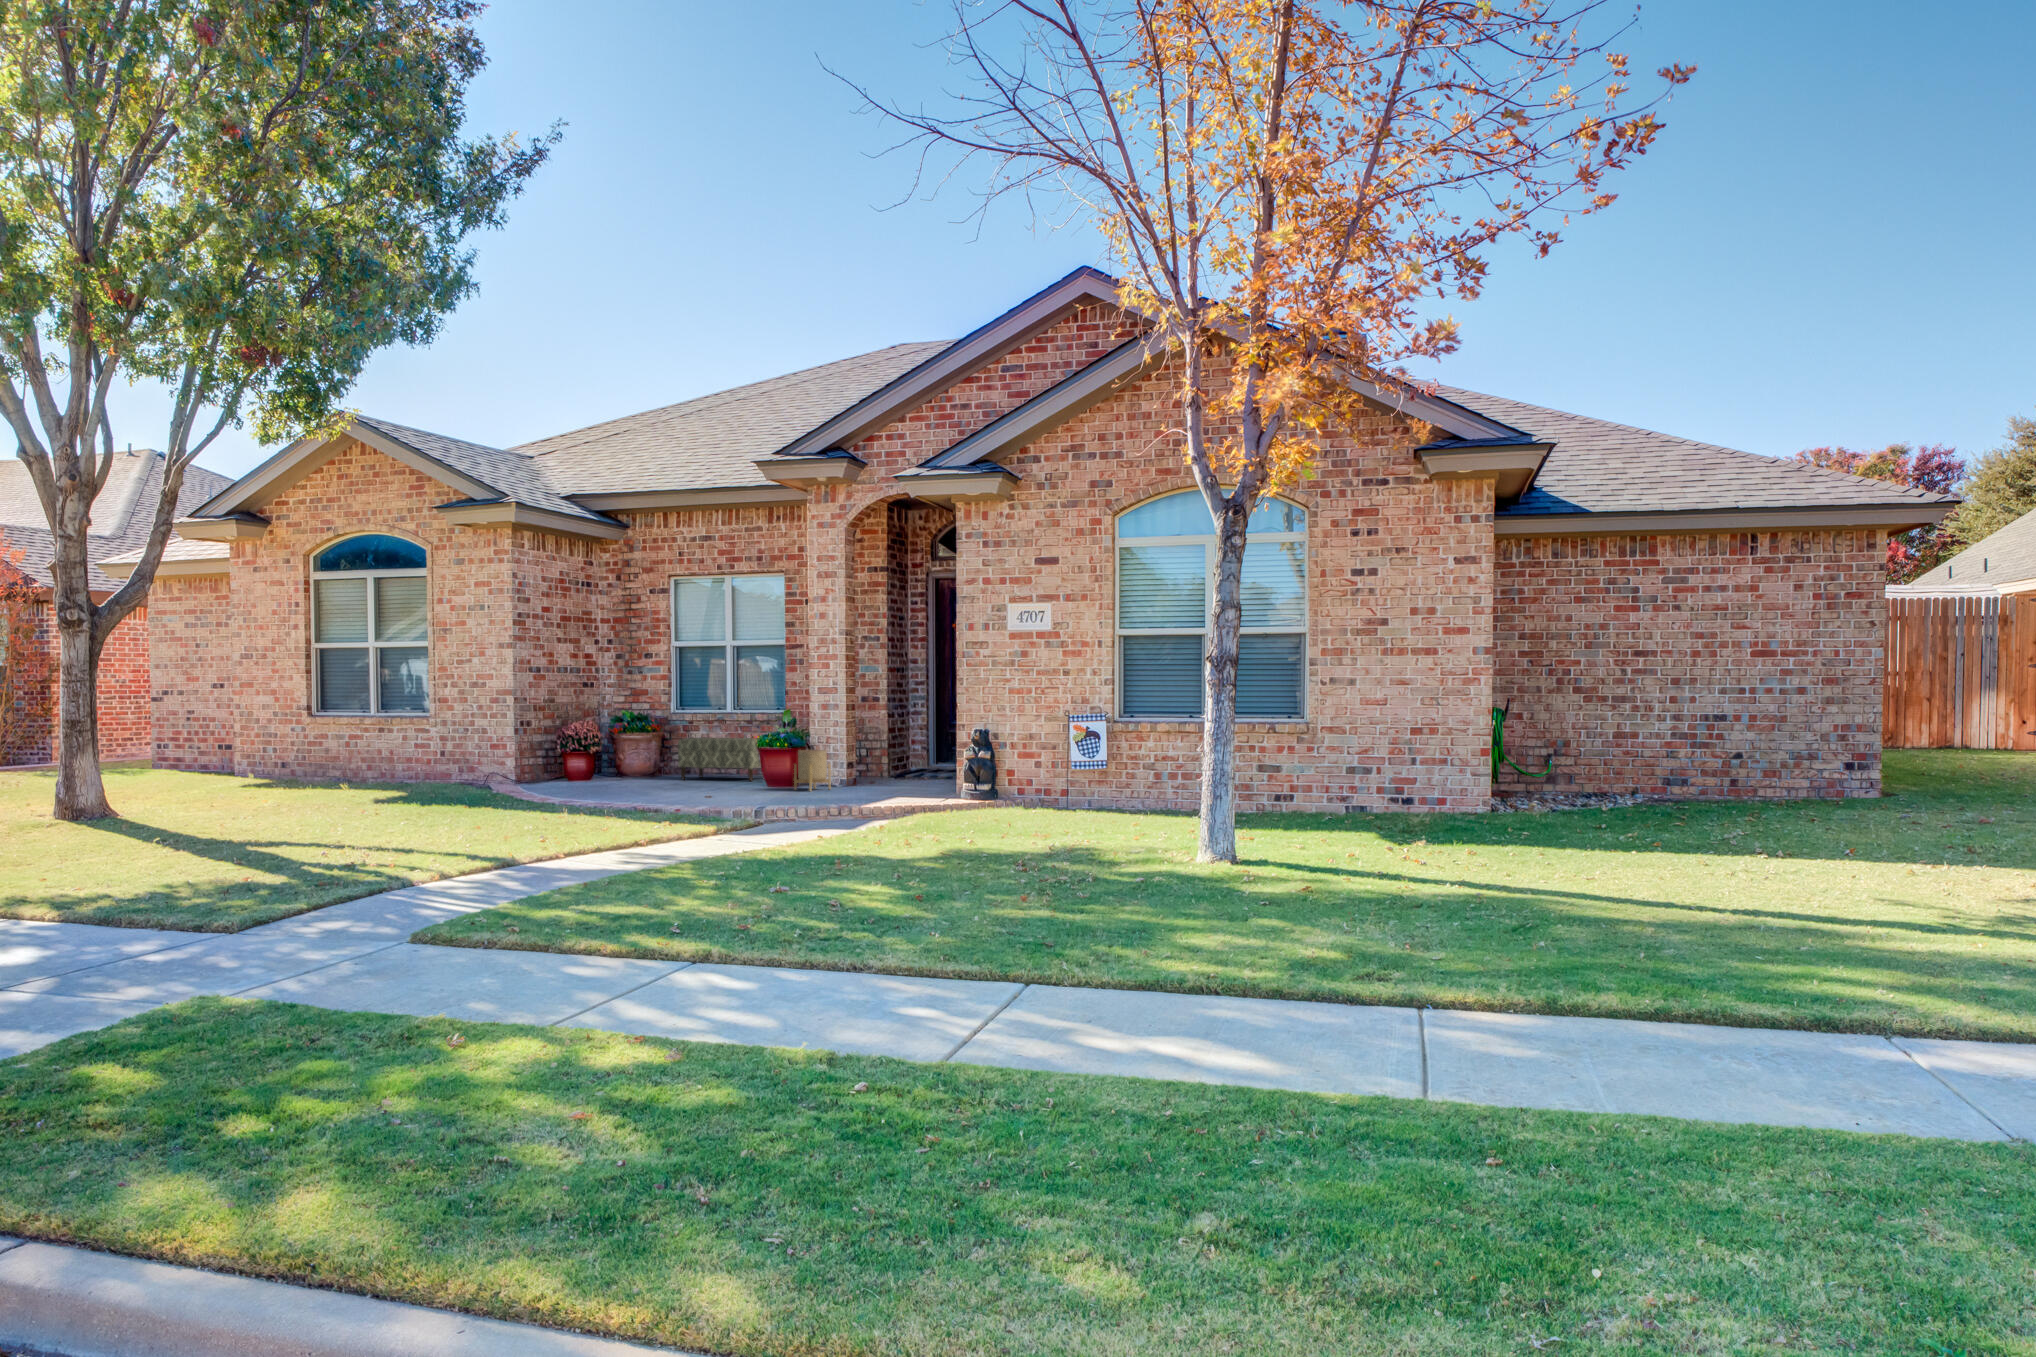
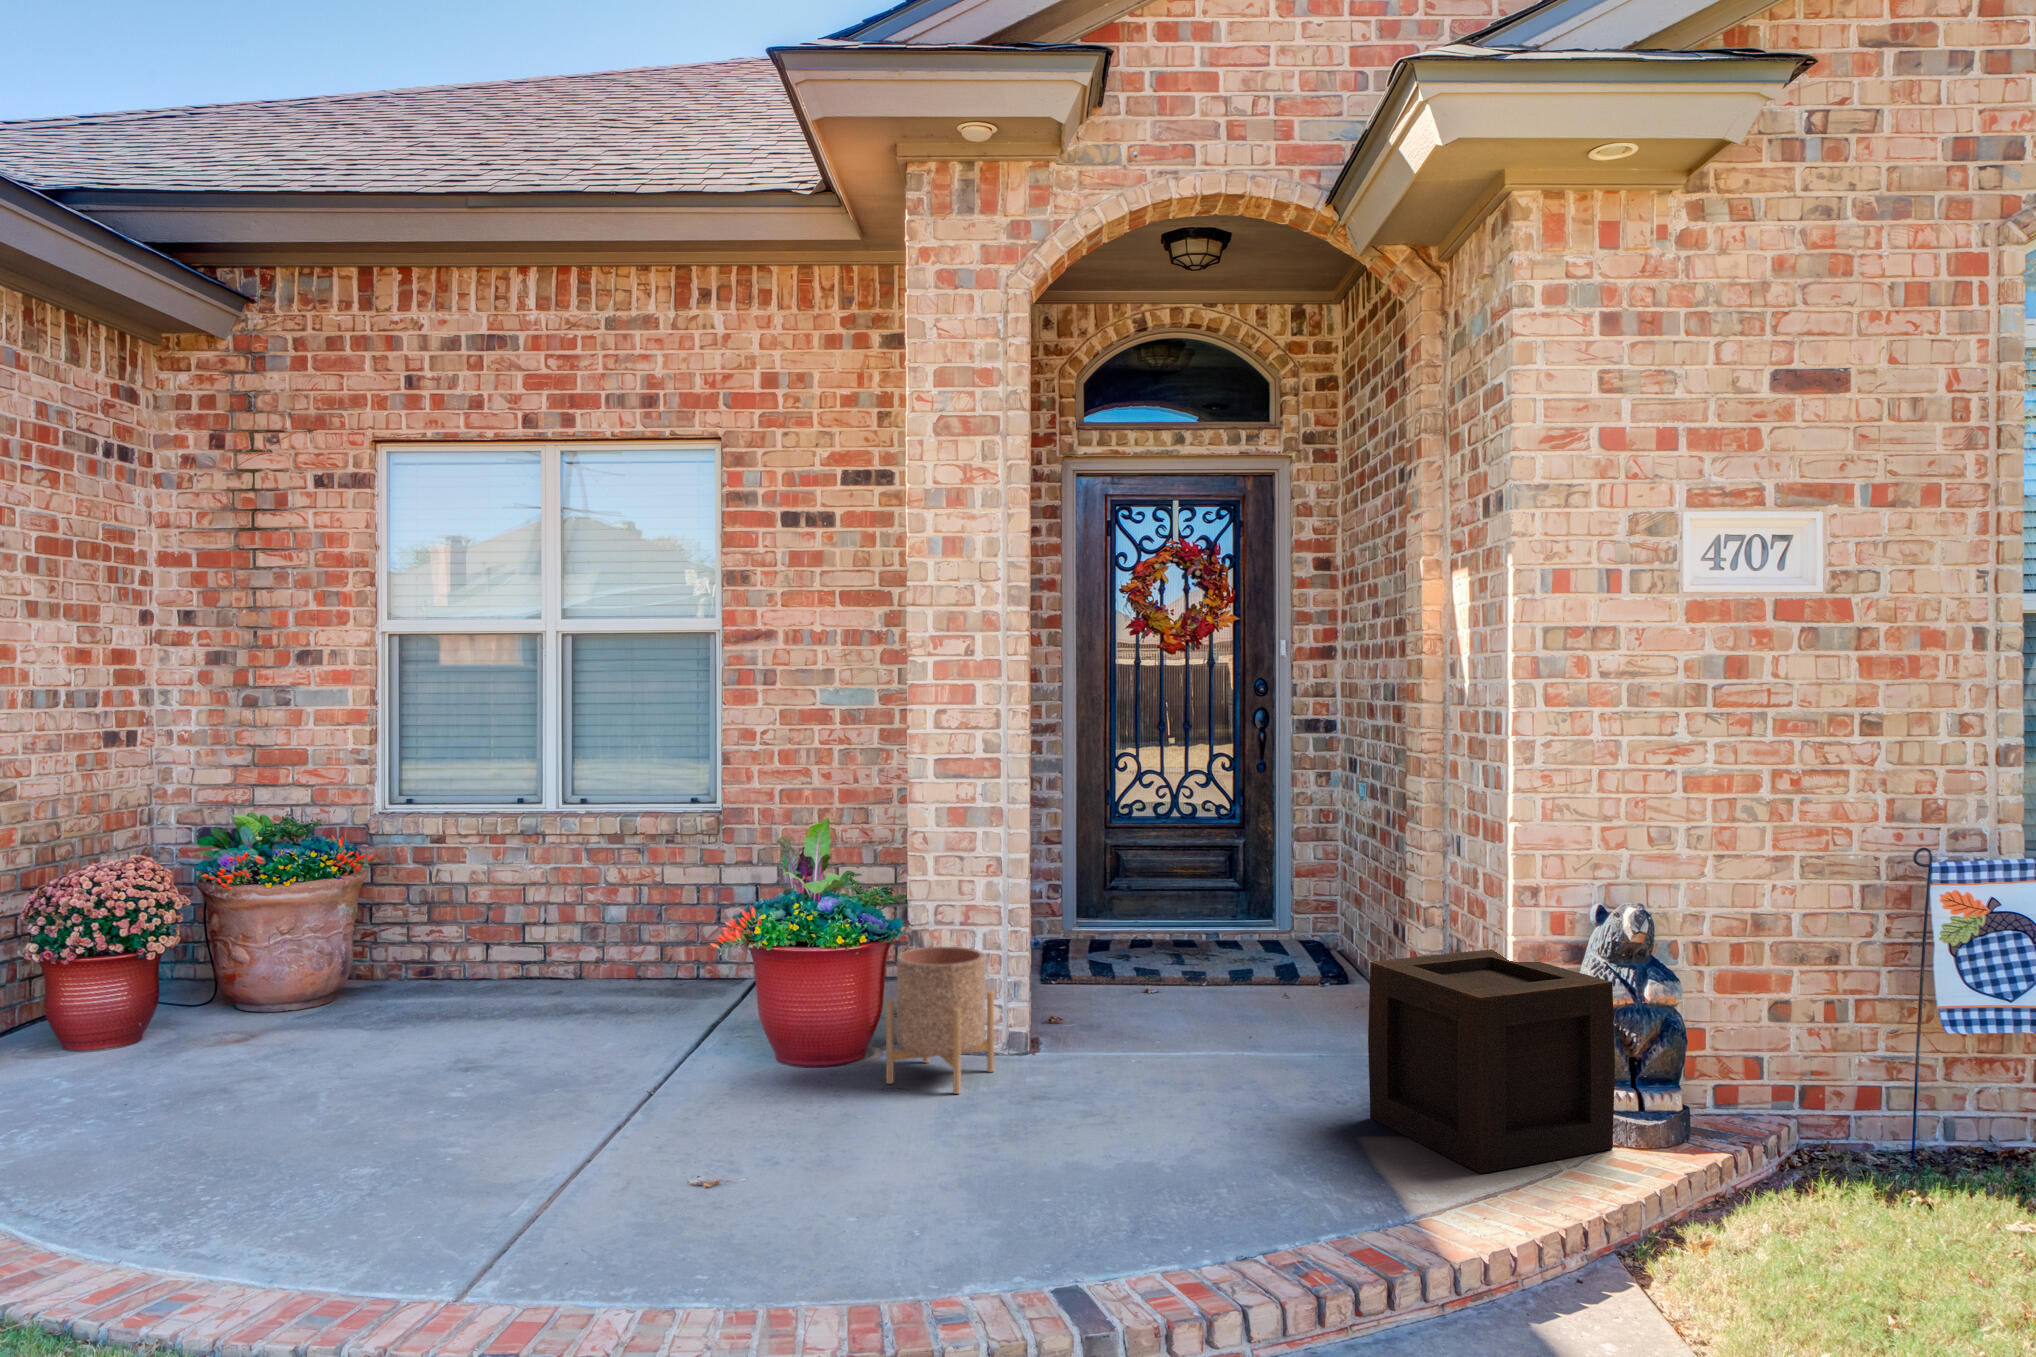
bench: present [678,737,760,781] -> none [420,879,693,1013]
wooden crate: none [915,747,966,800] -> present [1368,949,1615,1173]

